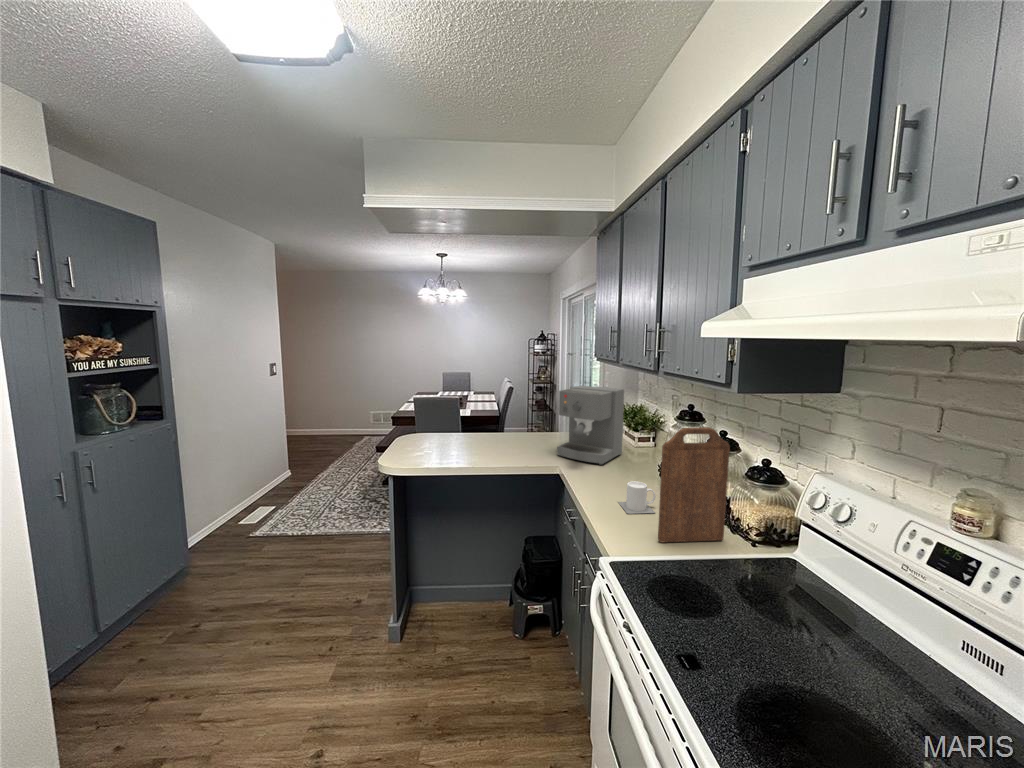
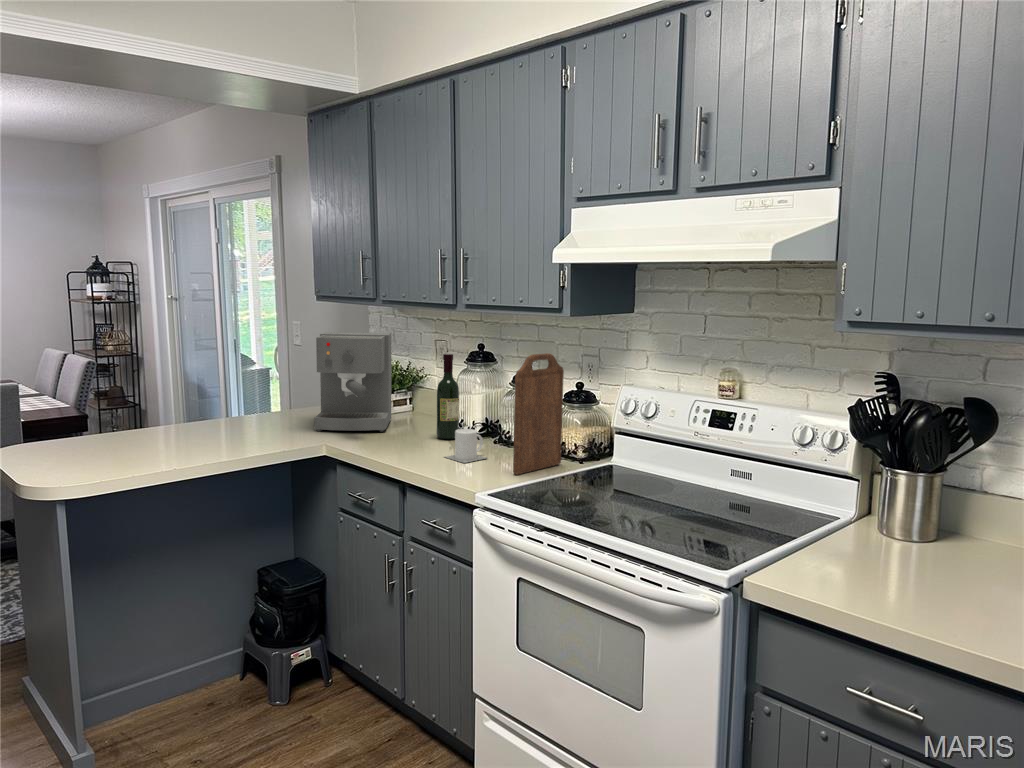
wine bottle: none [636,411,657,483] -> present [436,354,459,439]

